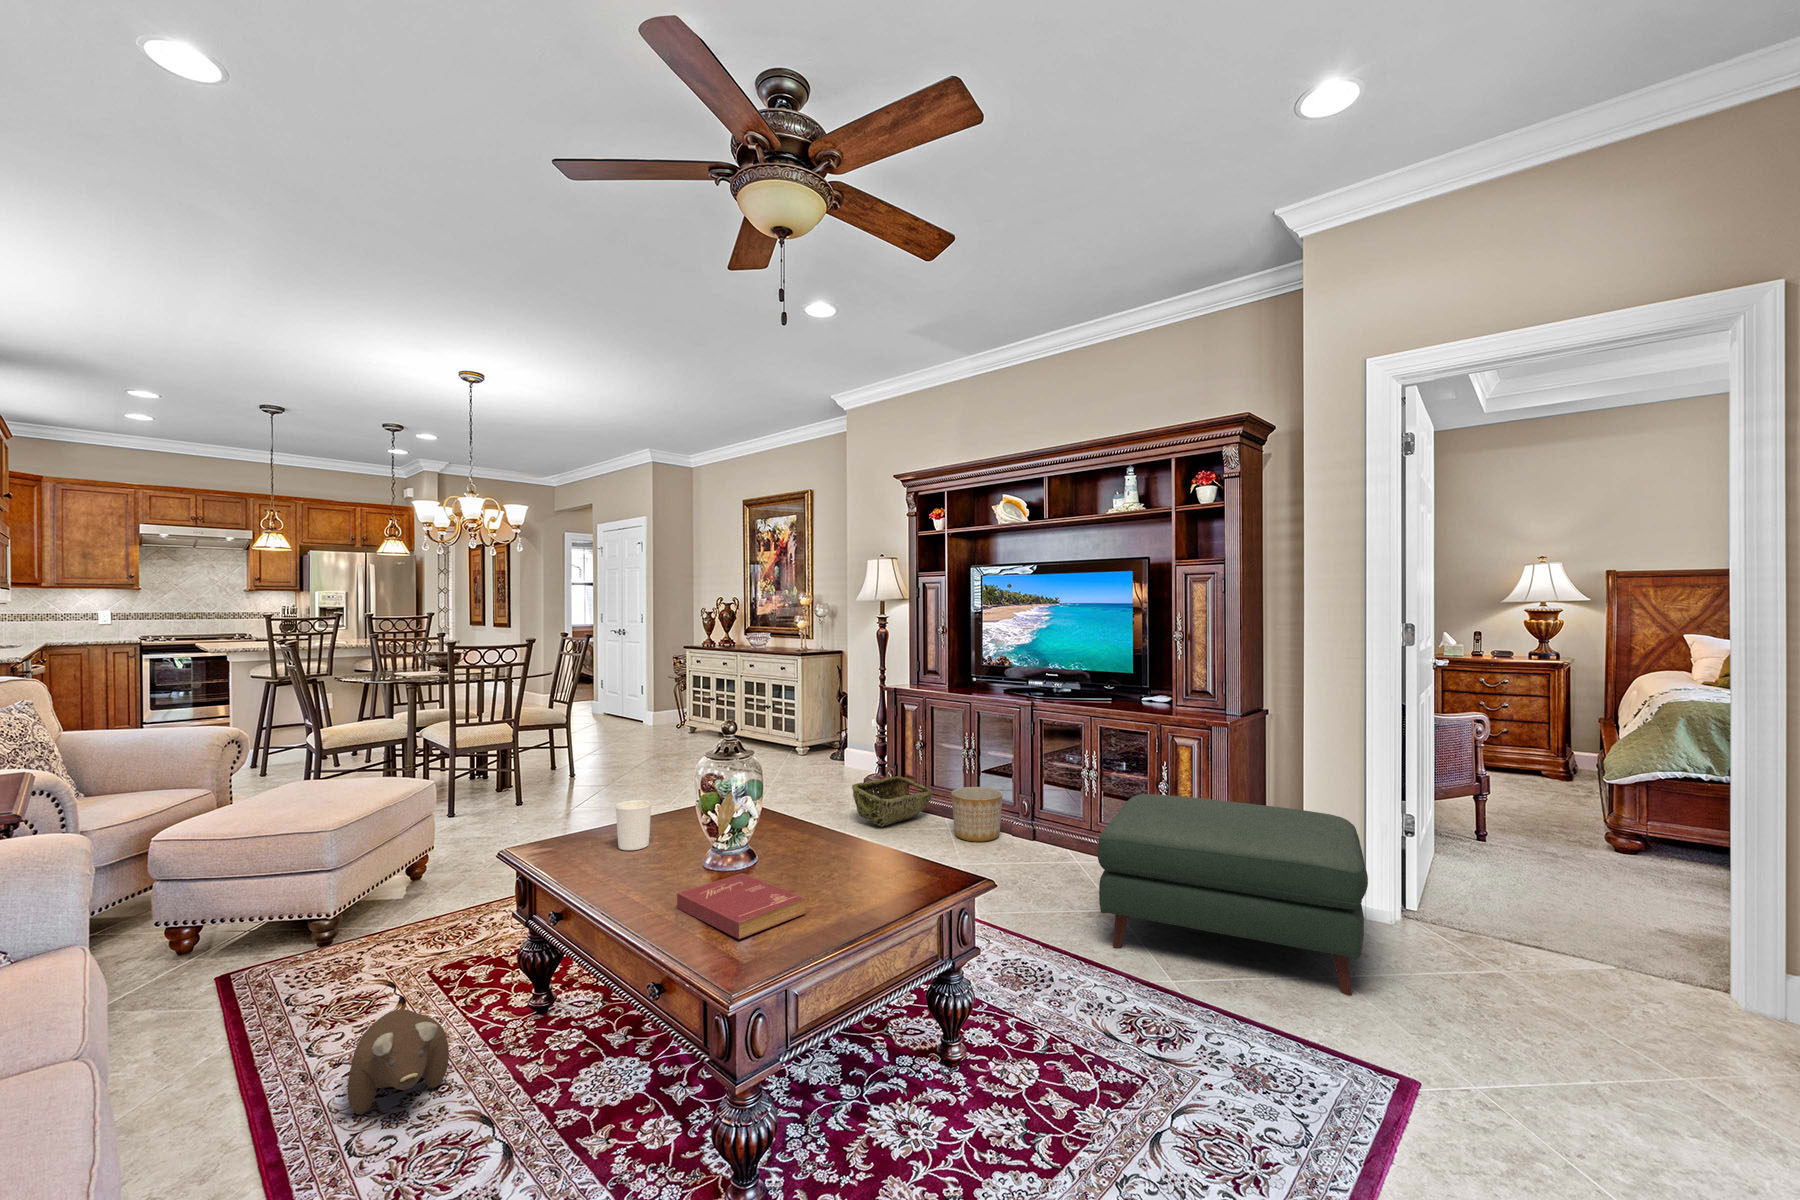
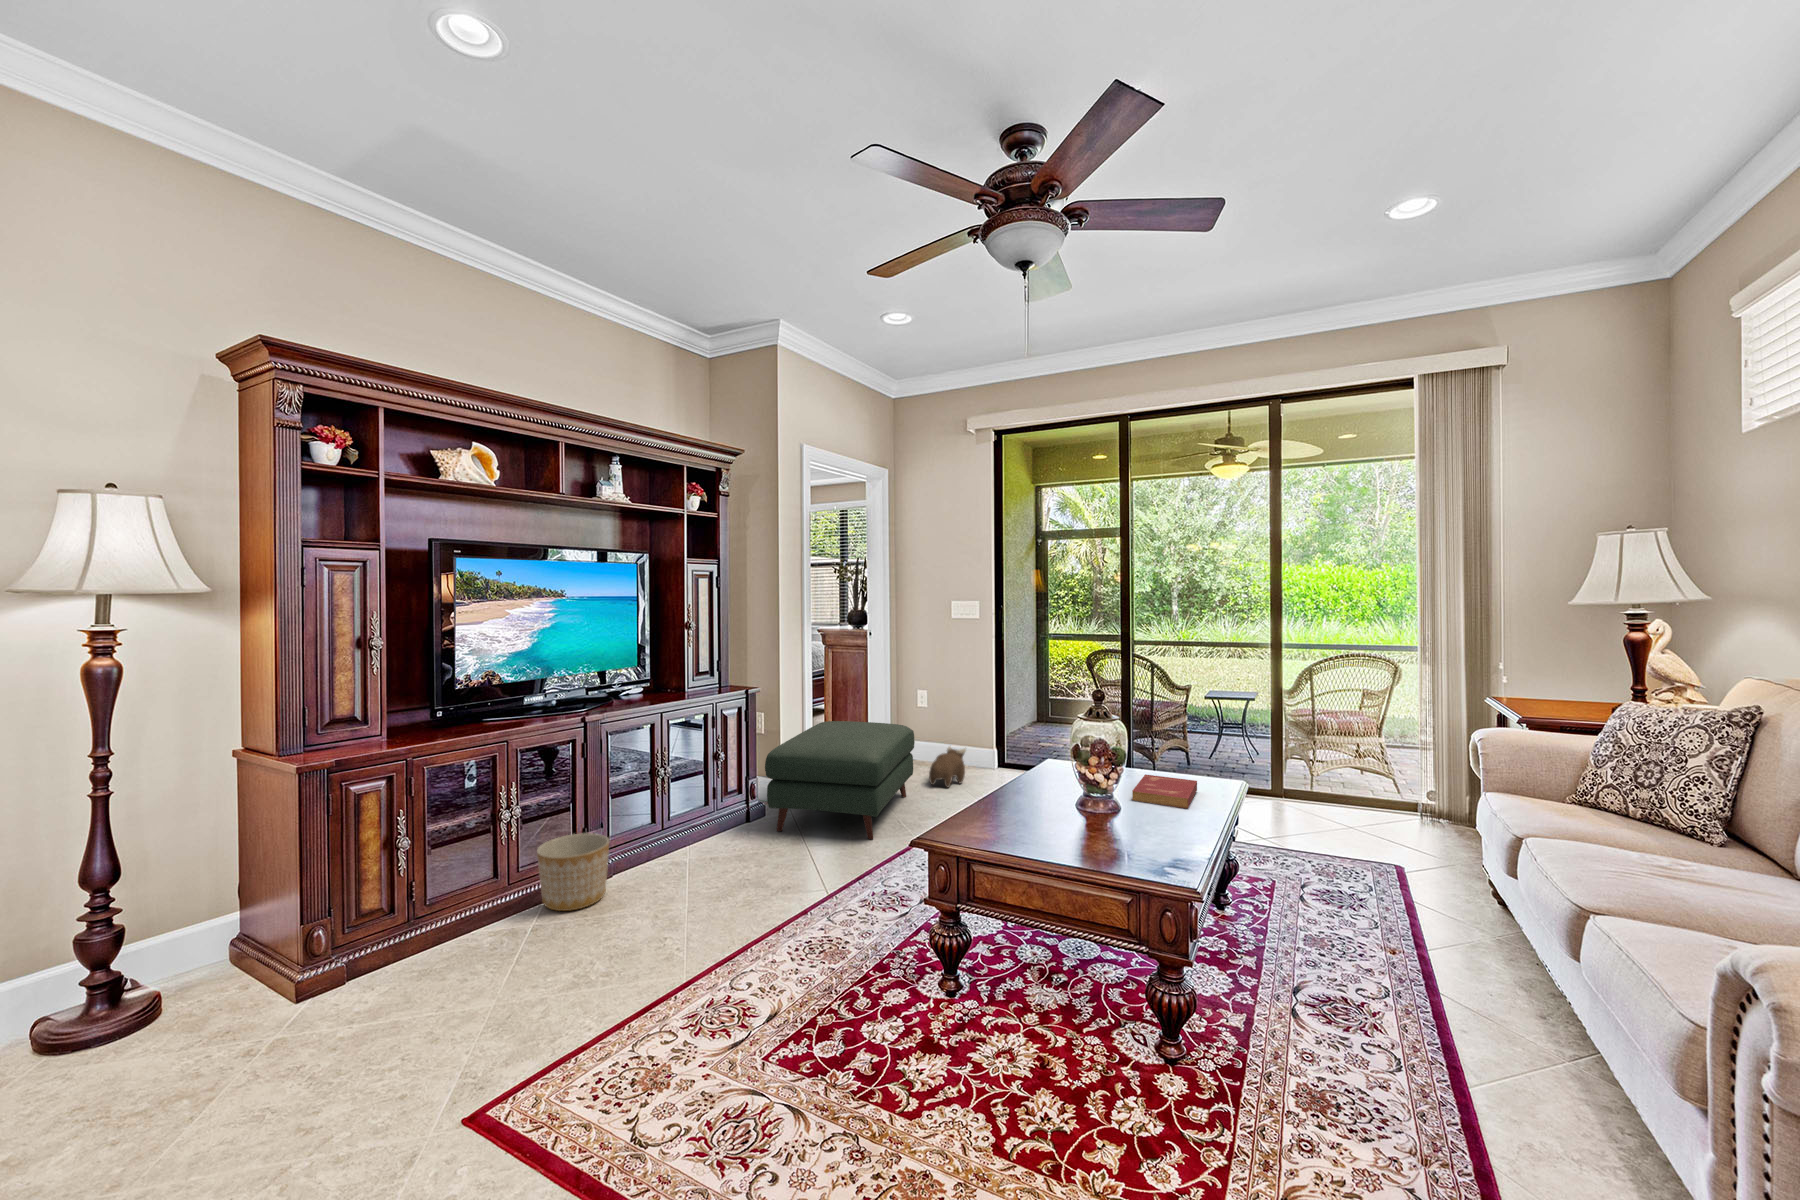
woven basket: present [852,776,933,827] -> none [378,894,525,983]
candle holder: present [616,800,651,850] -> none [1101,795,1136,846]
plush toy: present [348,1009,449,1114] -> present [929,747,966,788]

